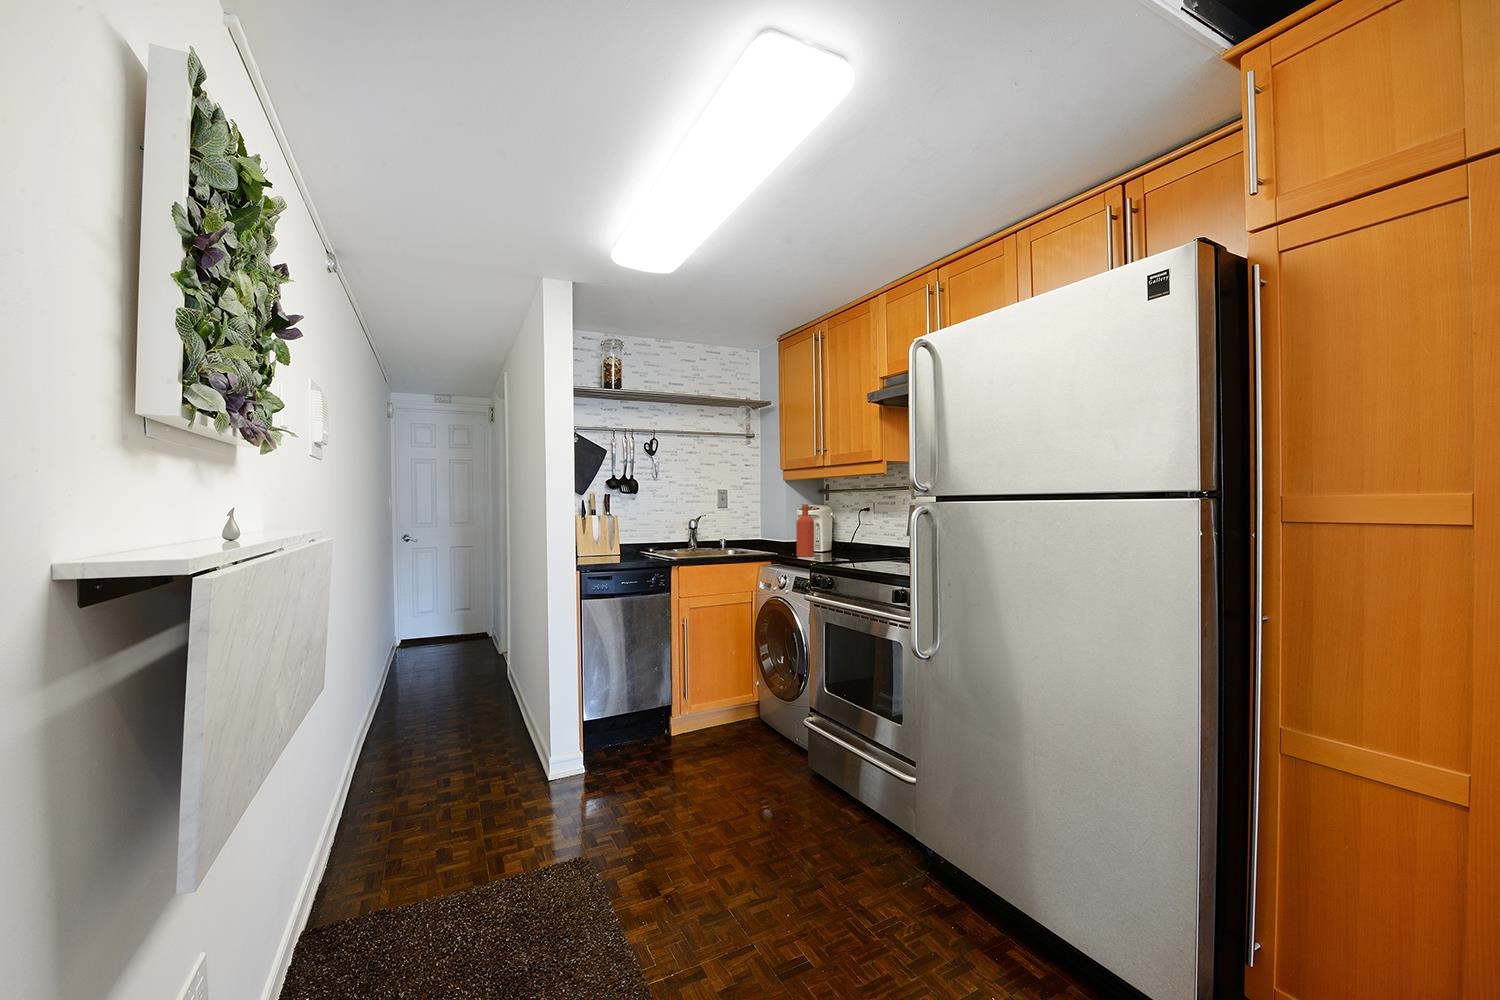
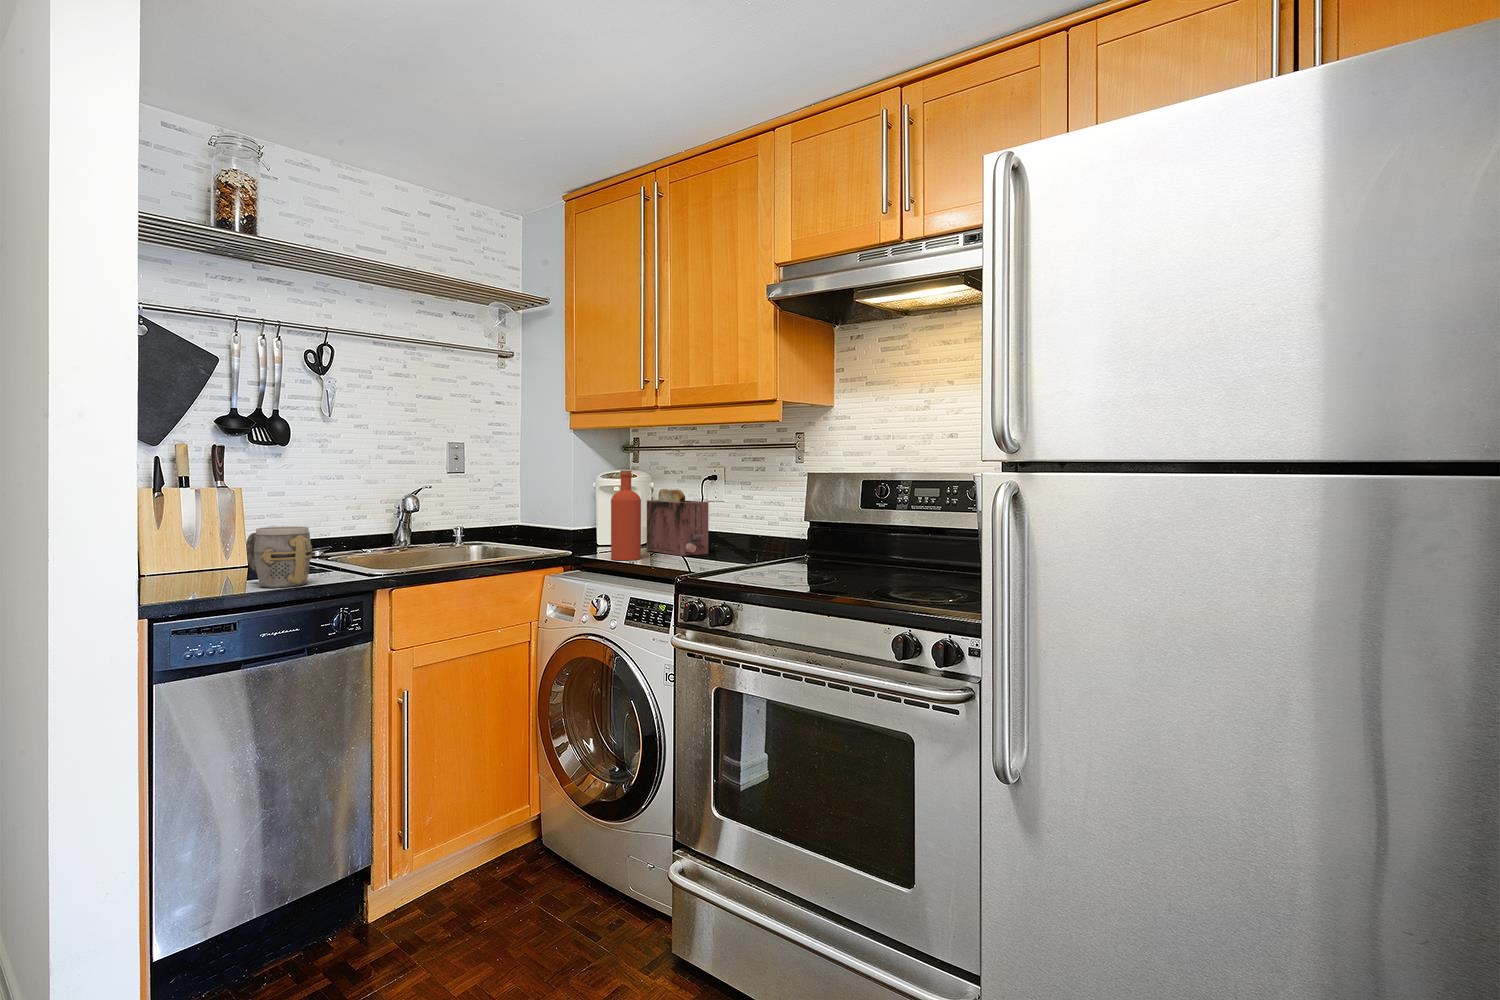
toaster: none [825,515,859,556] -> present [647,489,708,556]
mug: none [618,534,644,562] -> present [246,526,312,588]

